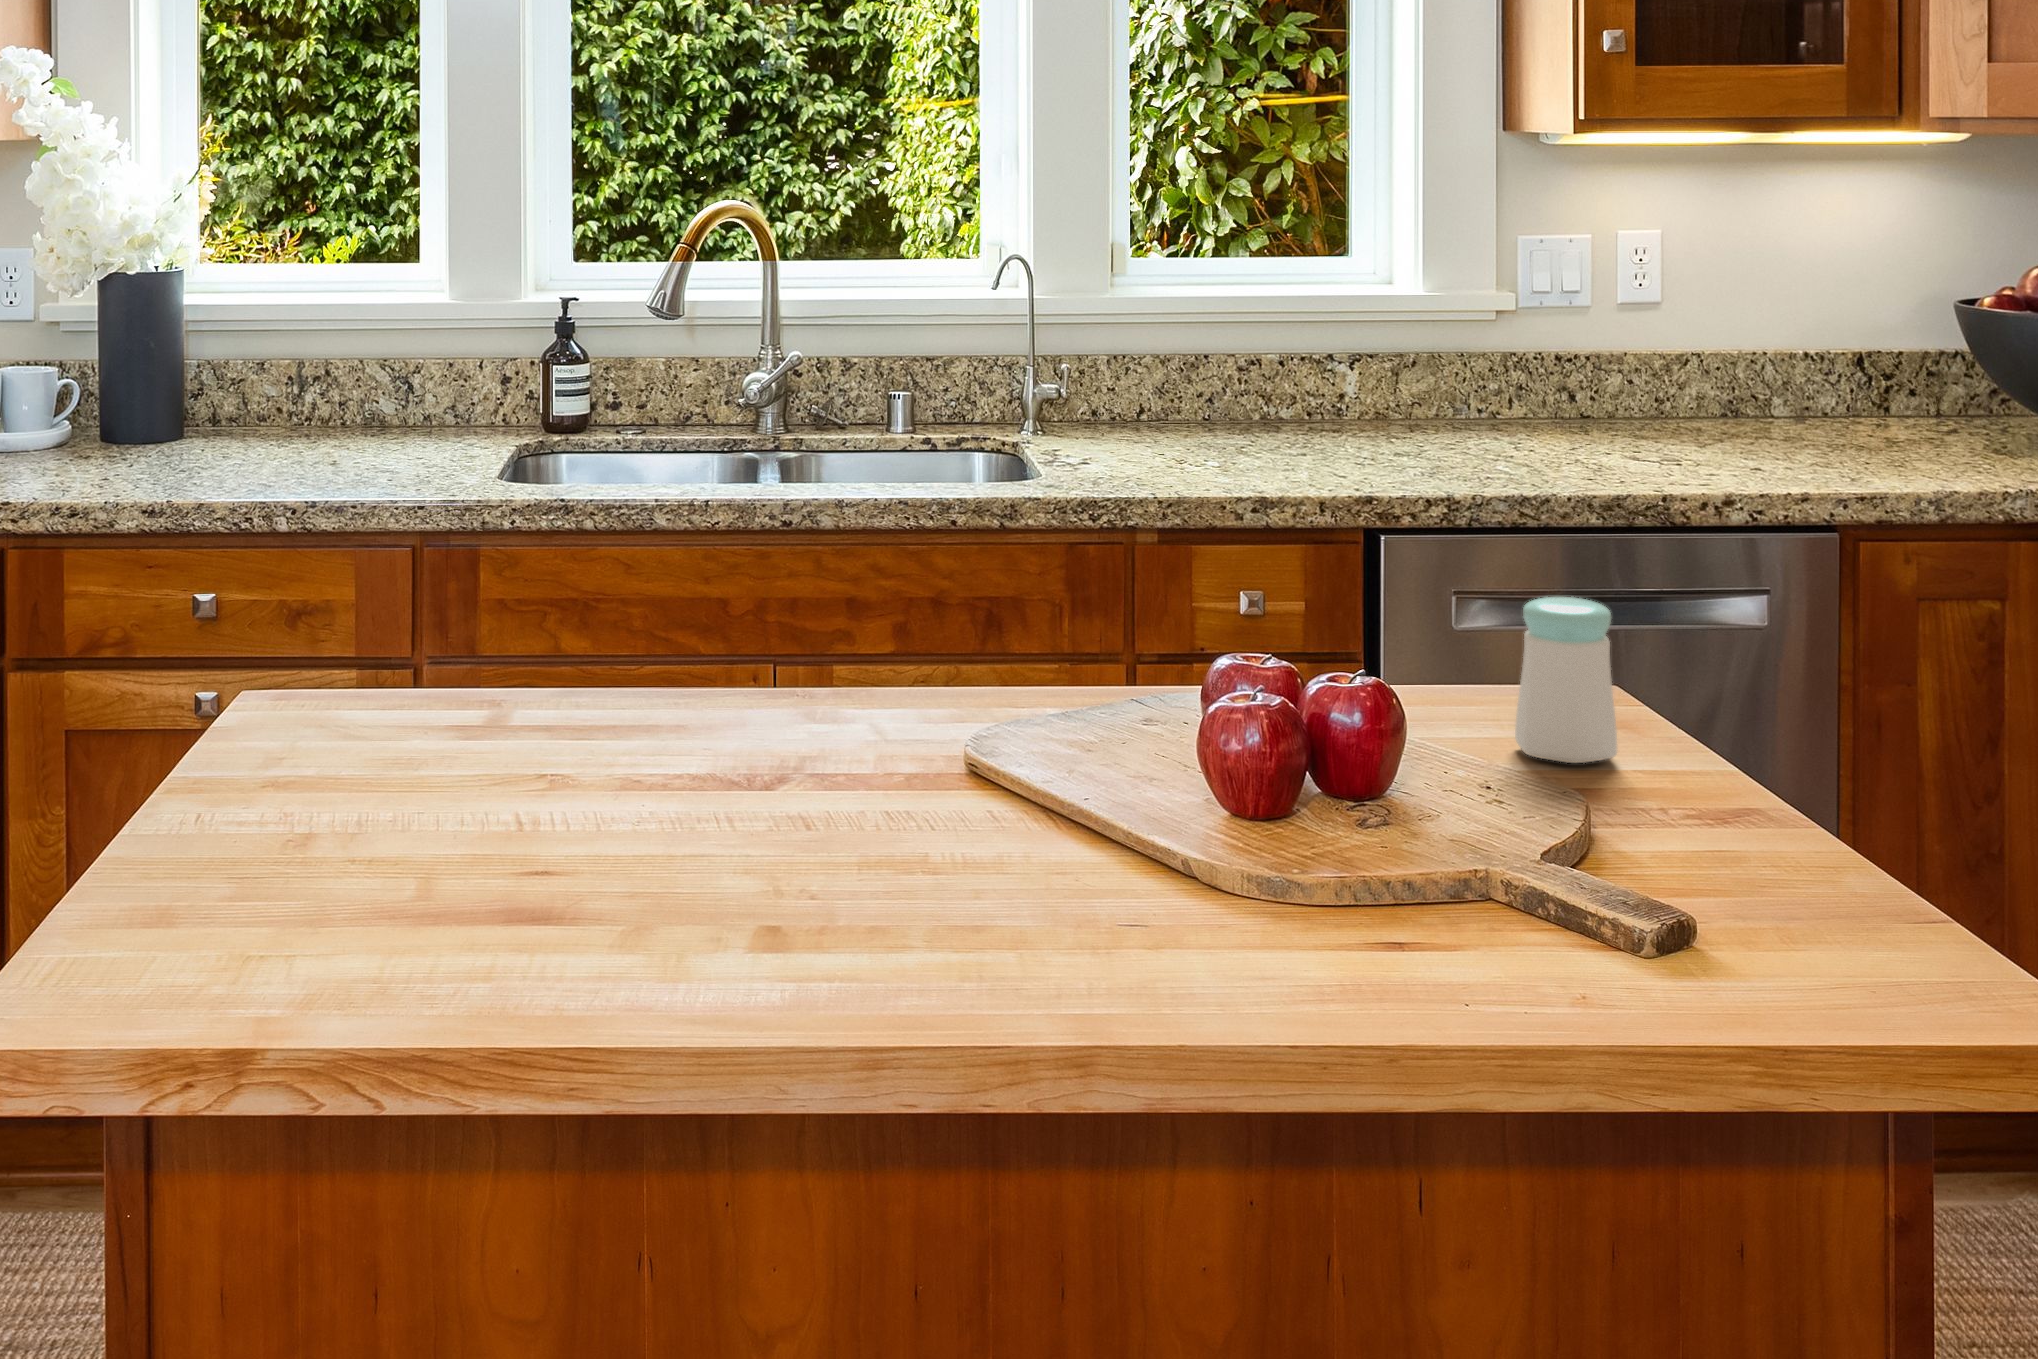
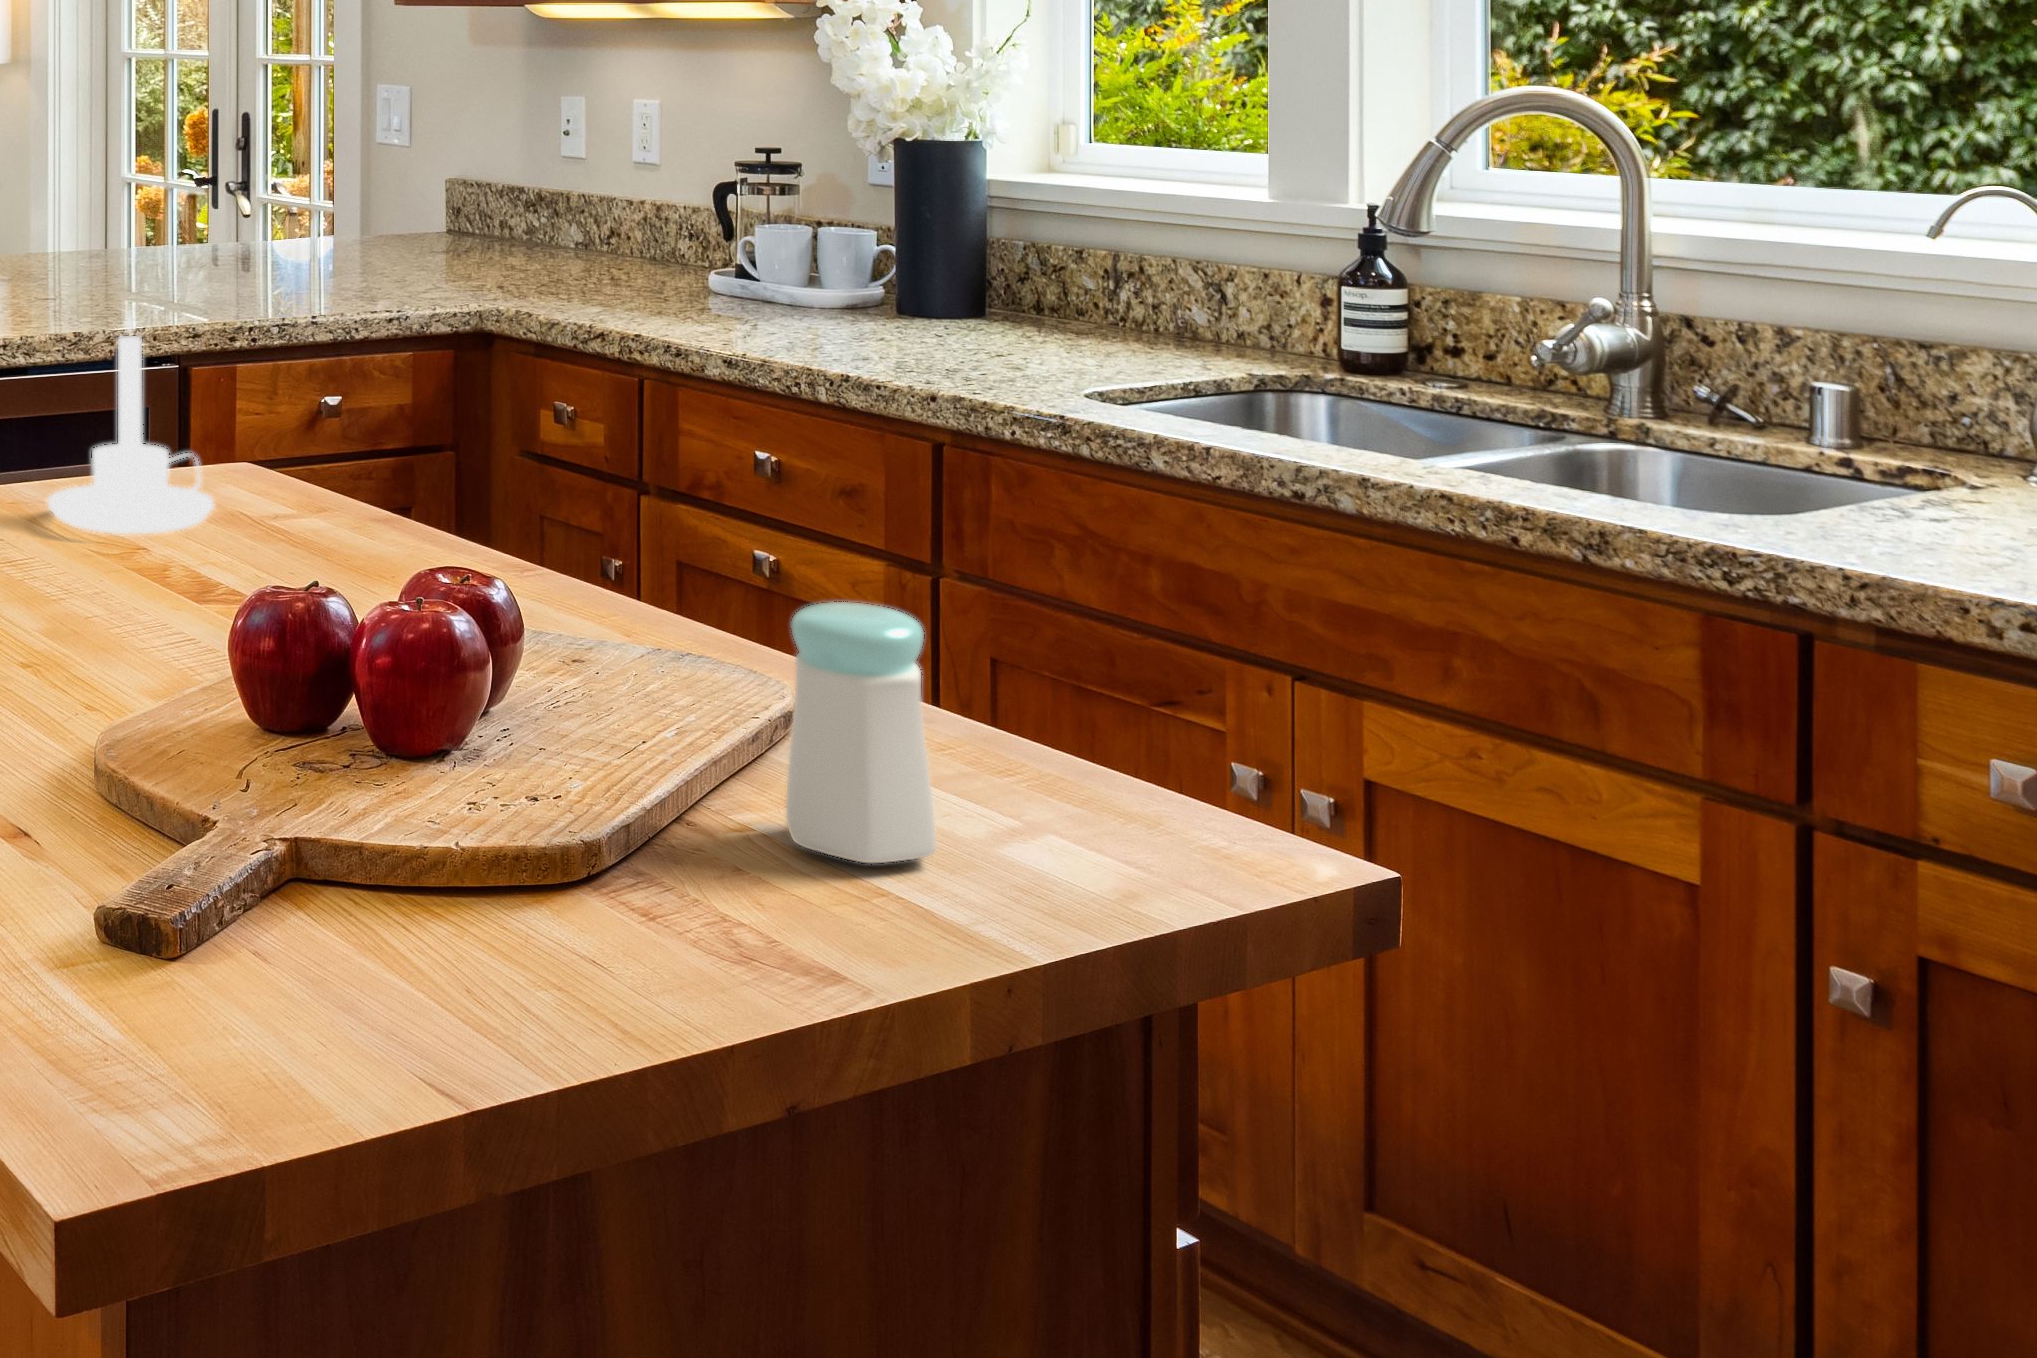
candle holder: none [435,523,615,772] -> present [48,310,214,534]

